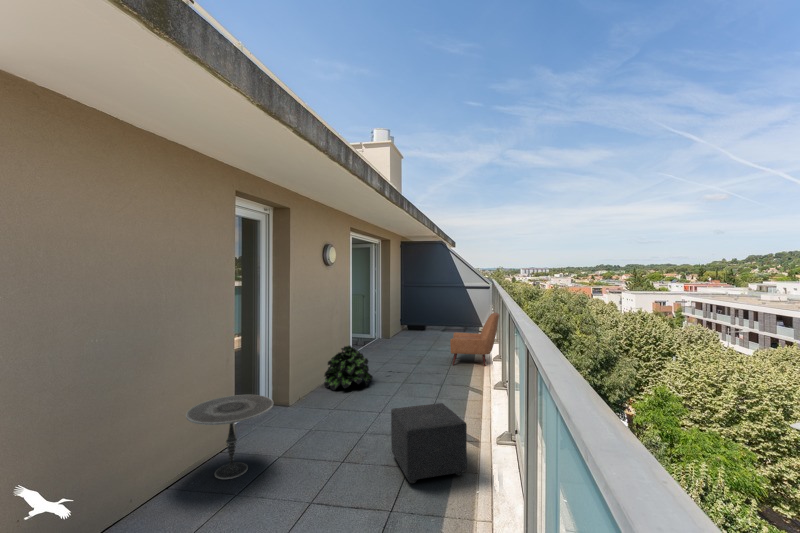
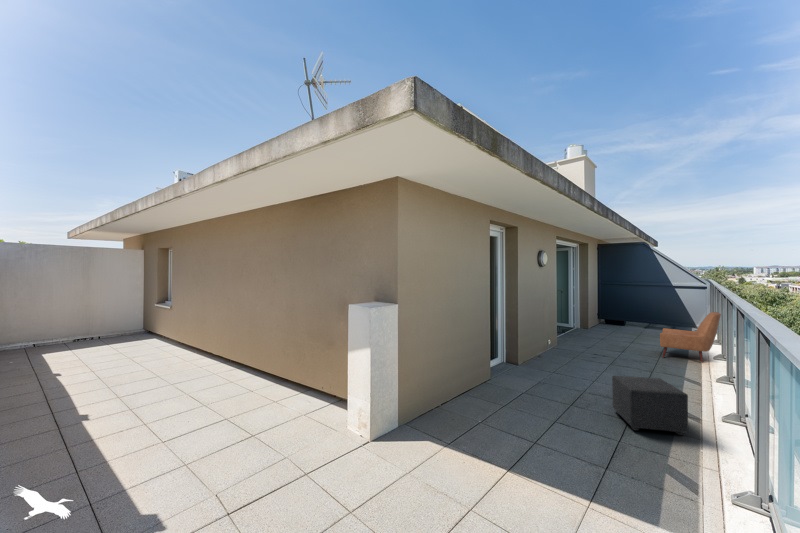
potted plant: present [324,346,373,390] -> none [540,329,582,363]
side table: present [186,395,273,479] -> none [469,351,521,400]

